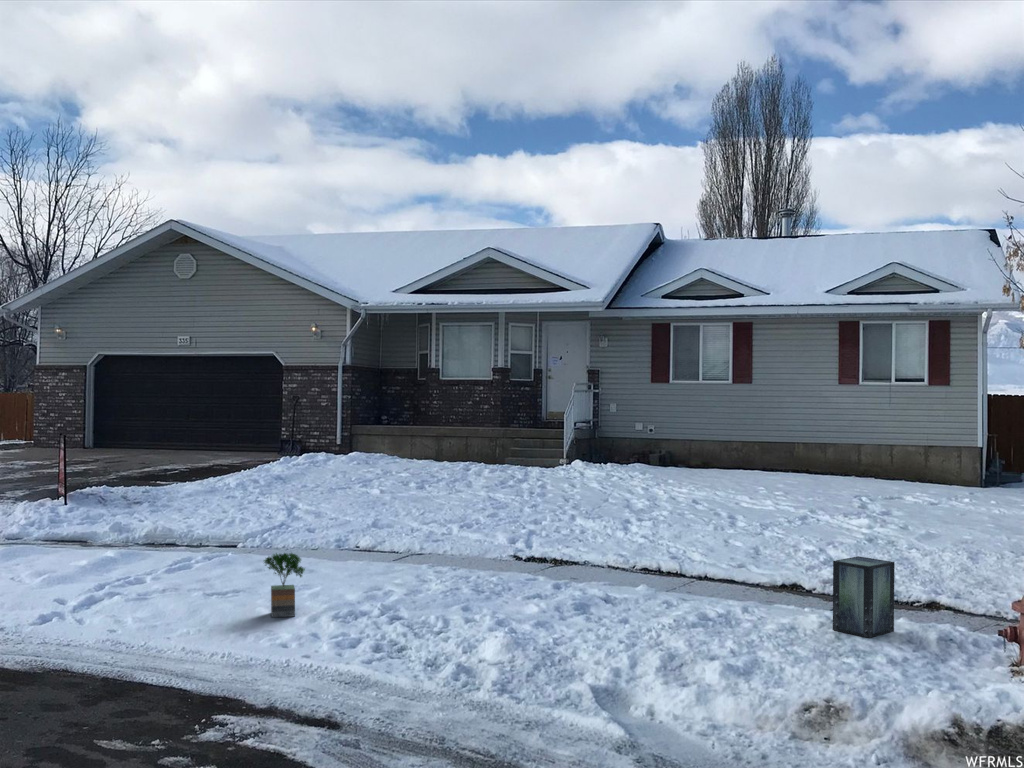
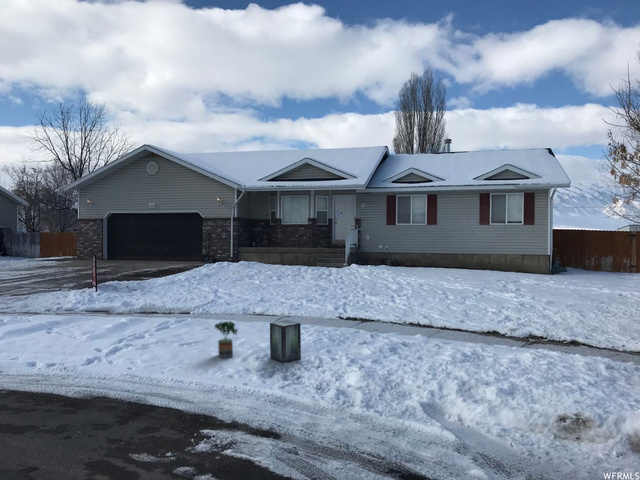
storage box: present [833,556,895,638] -> present [270,320,301,363]

